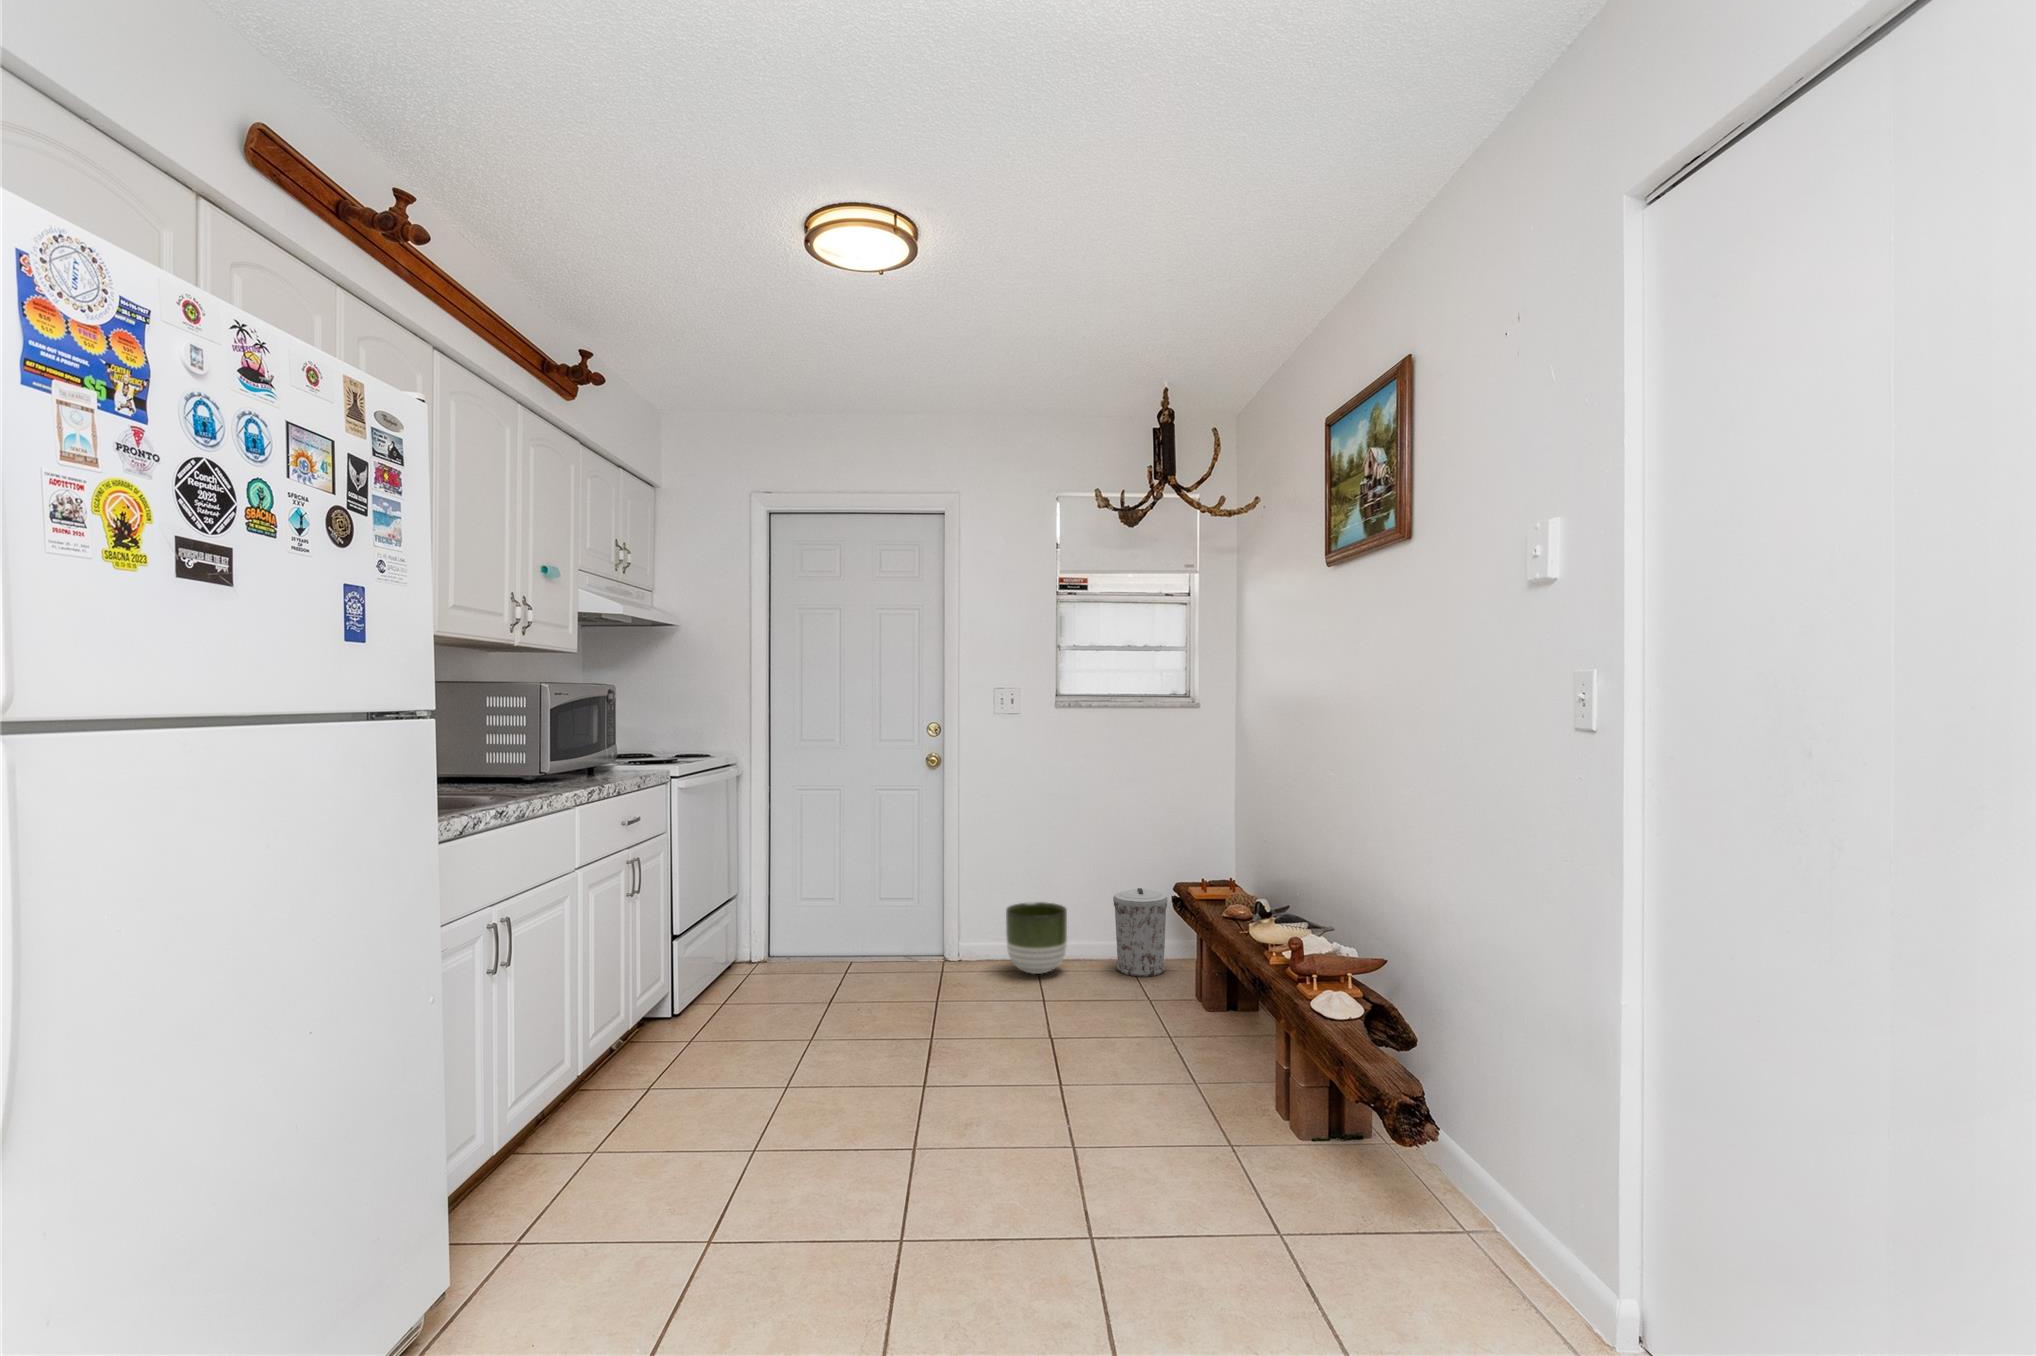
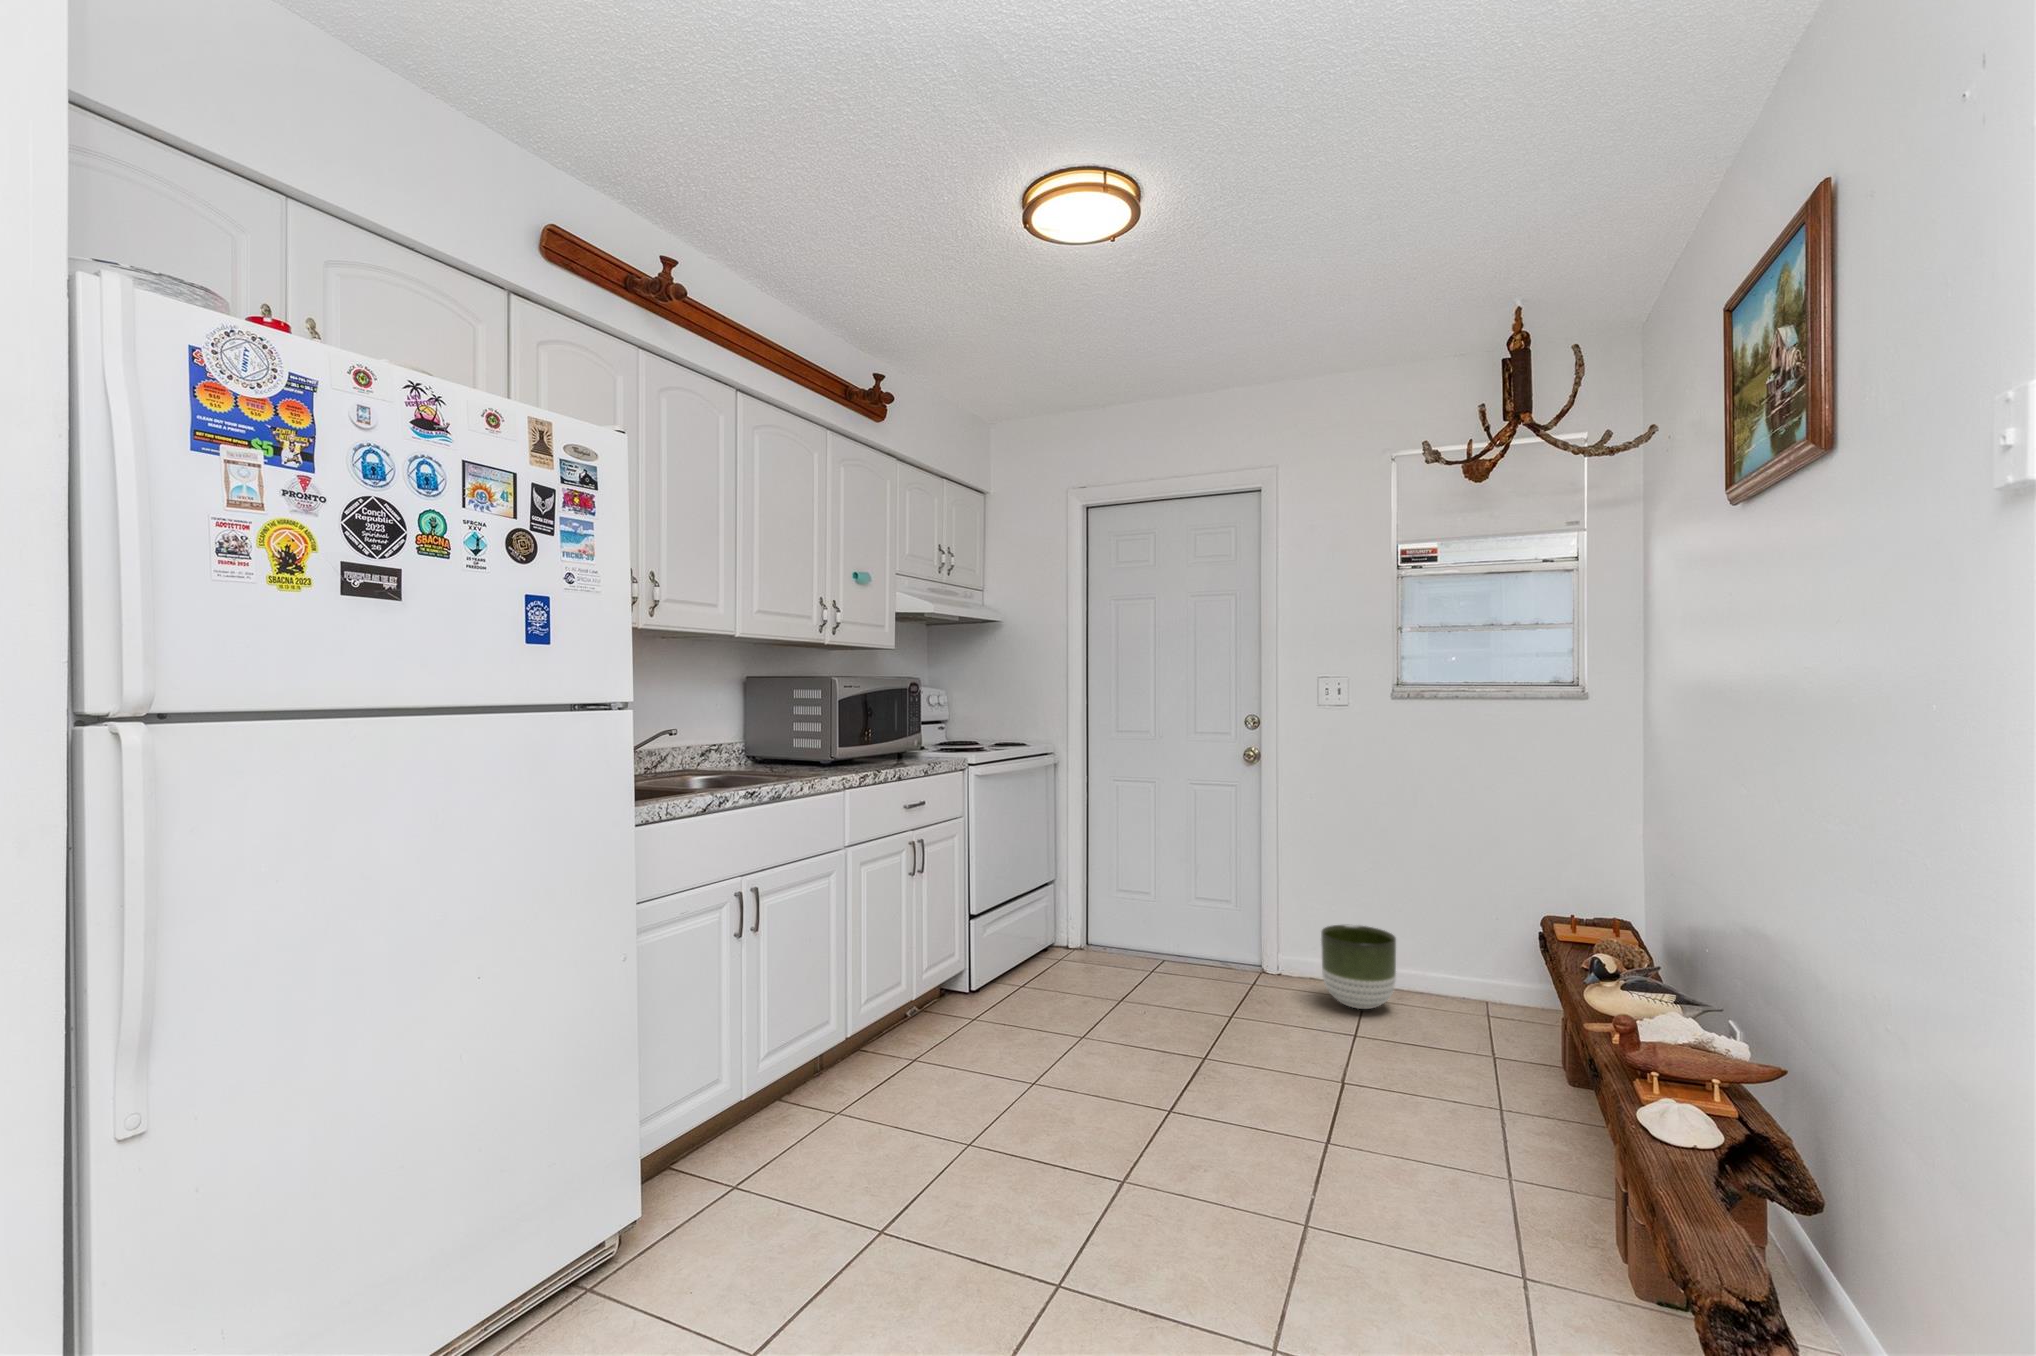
trash can: present [1113,888,1168,977] -> none [1457,926,1533,1038]

